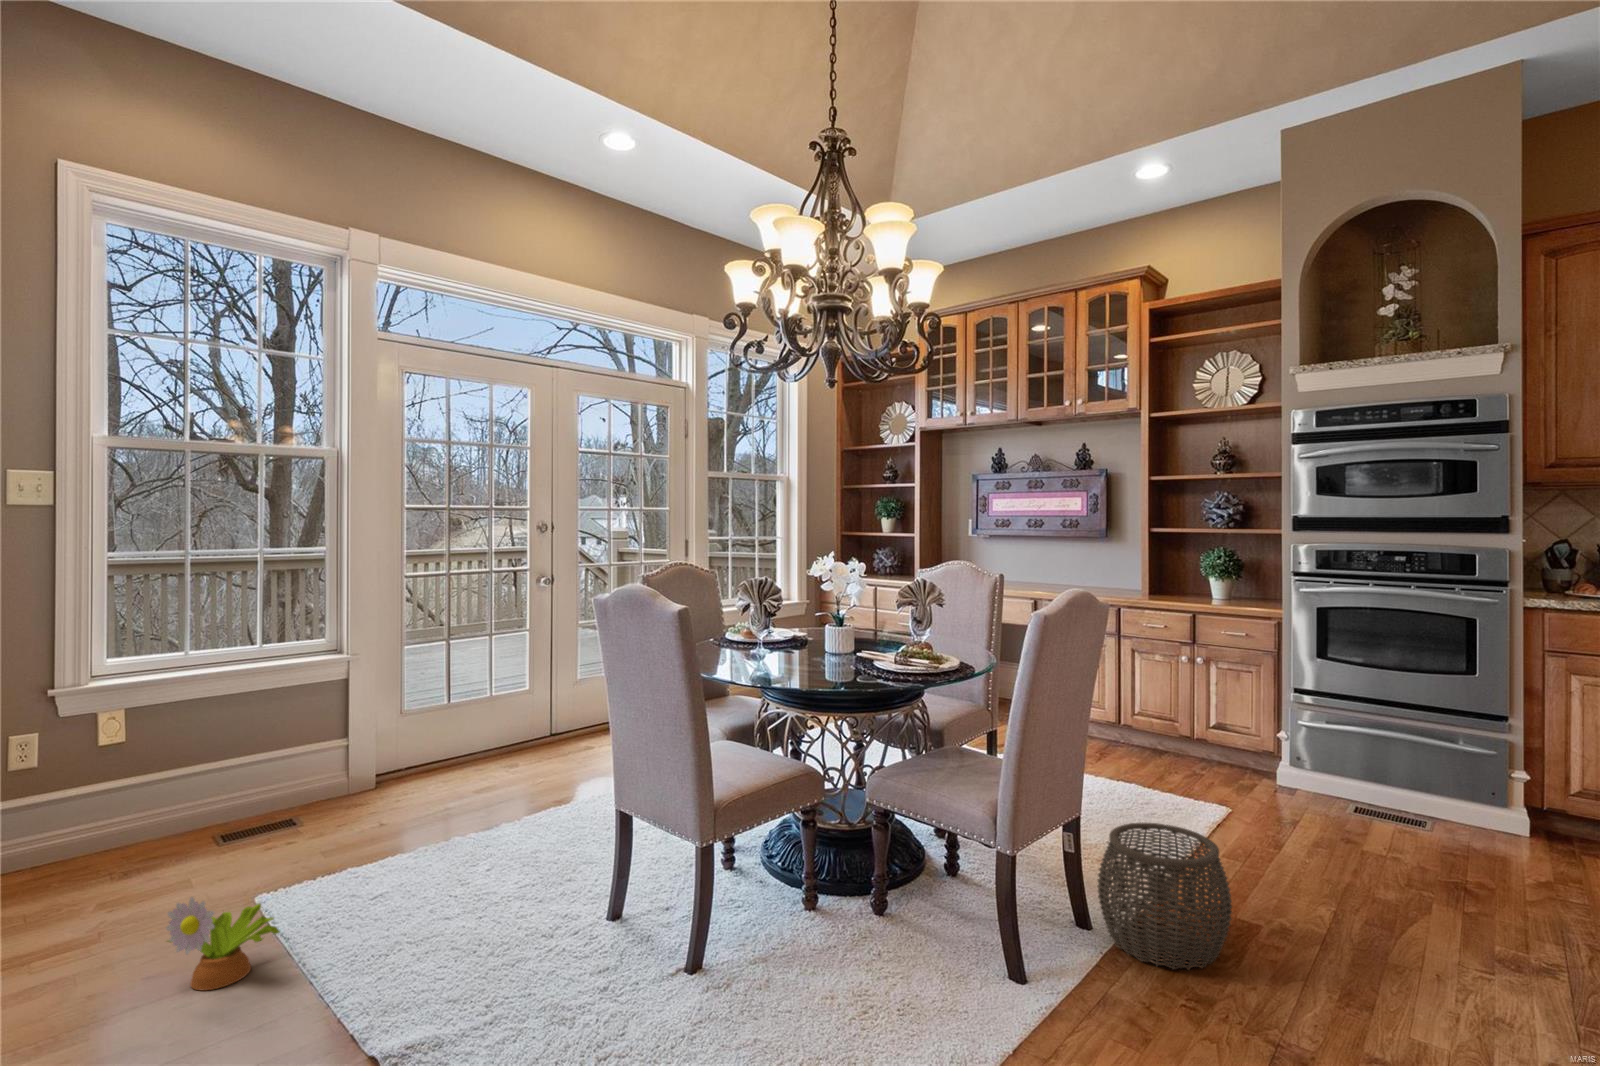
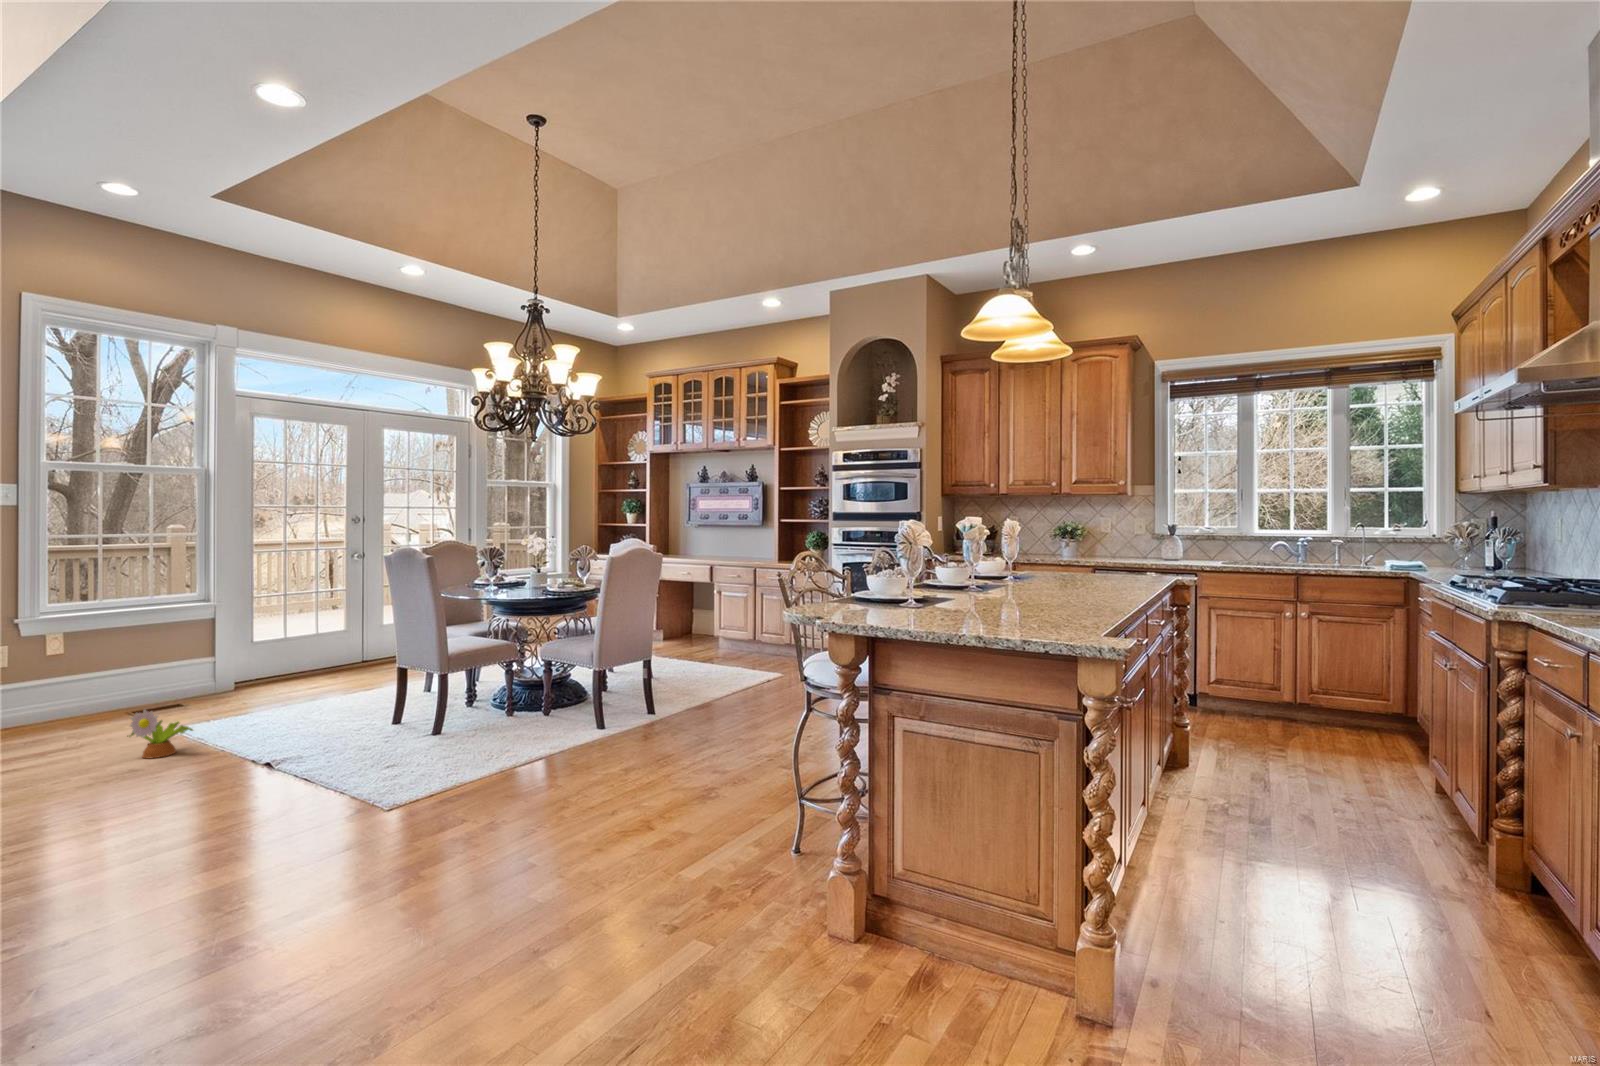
woven basket: present [1097,822,1232,970] -> none [645,667,706,729]

